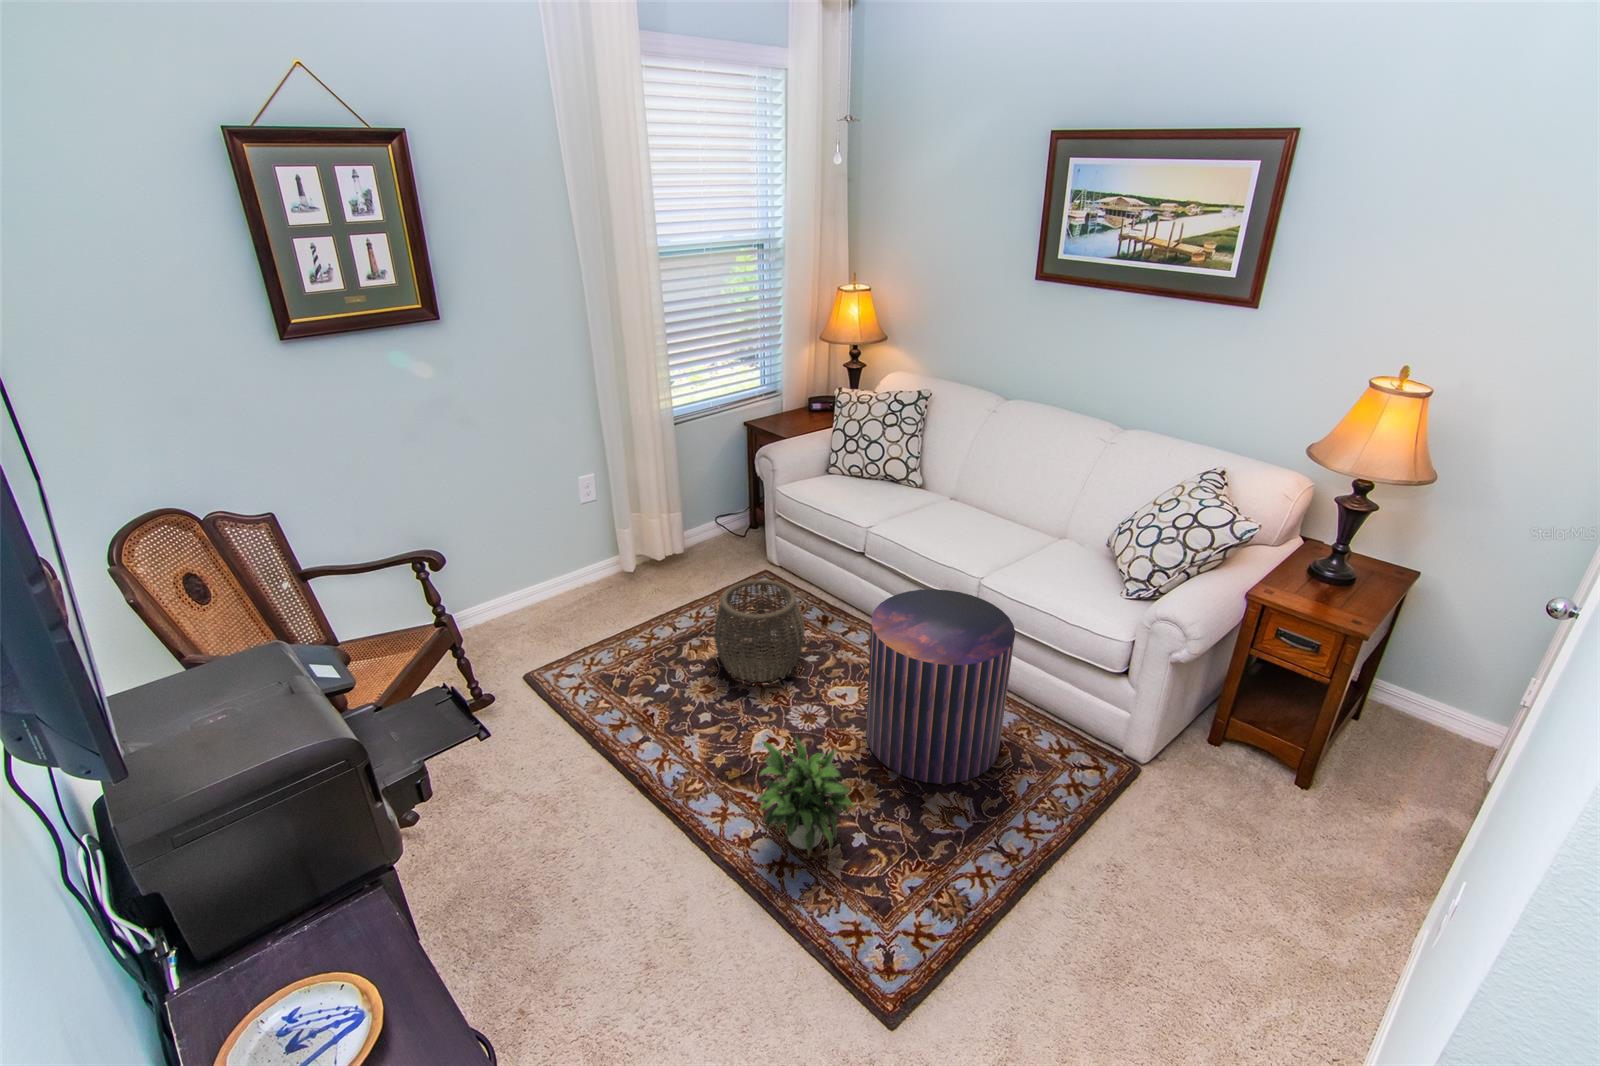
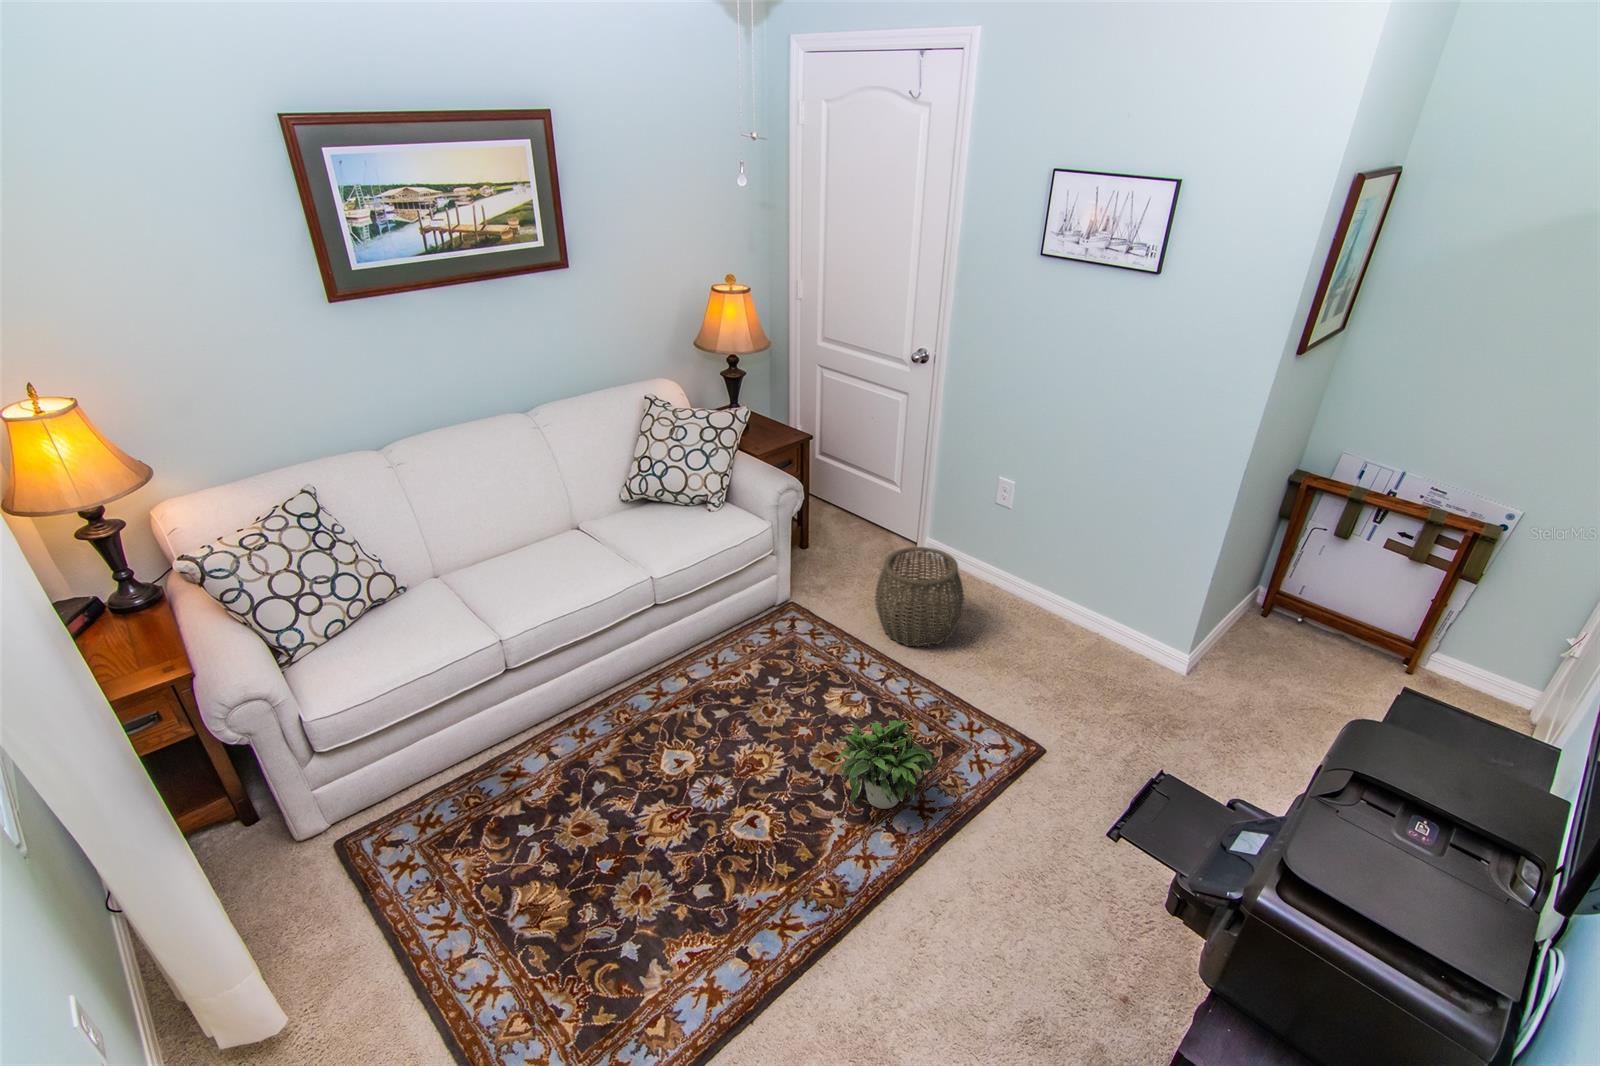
woven basket: present [714,580,805,683] -> present [875,547,964,647]
pouf: present [866,589,1015,784] -> none [675,565,814,751]

